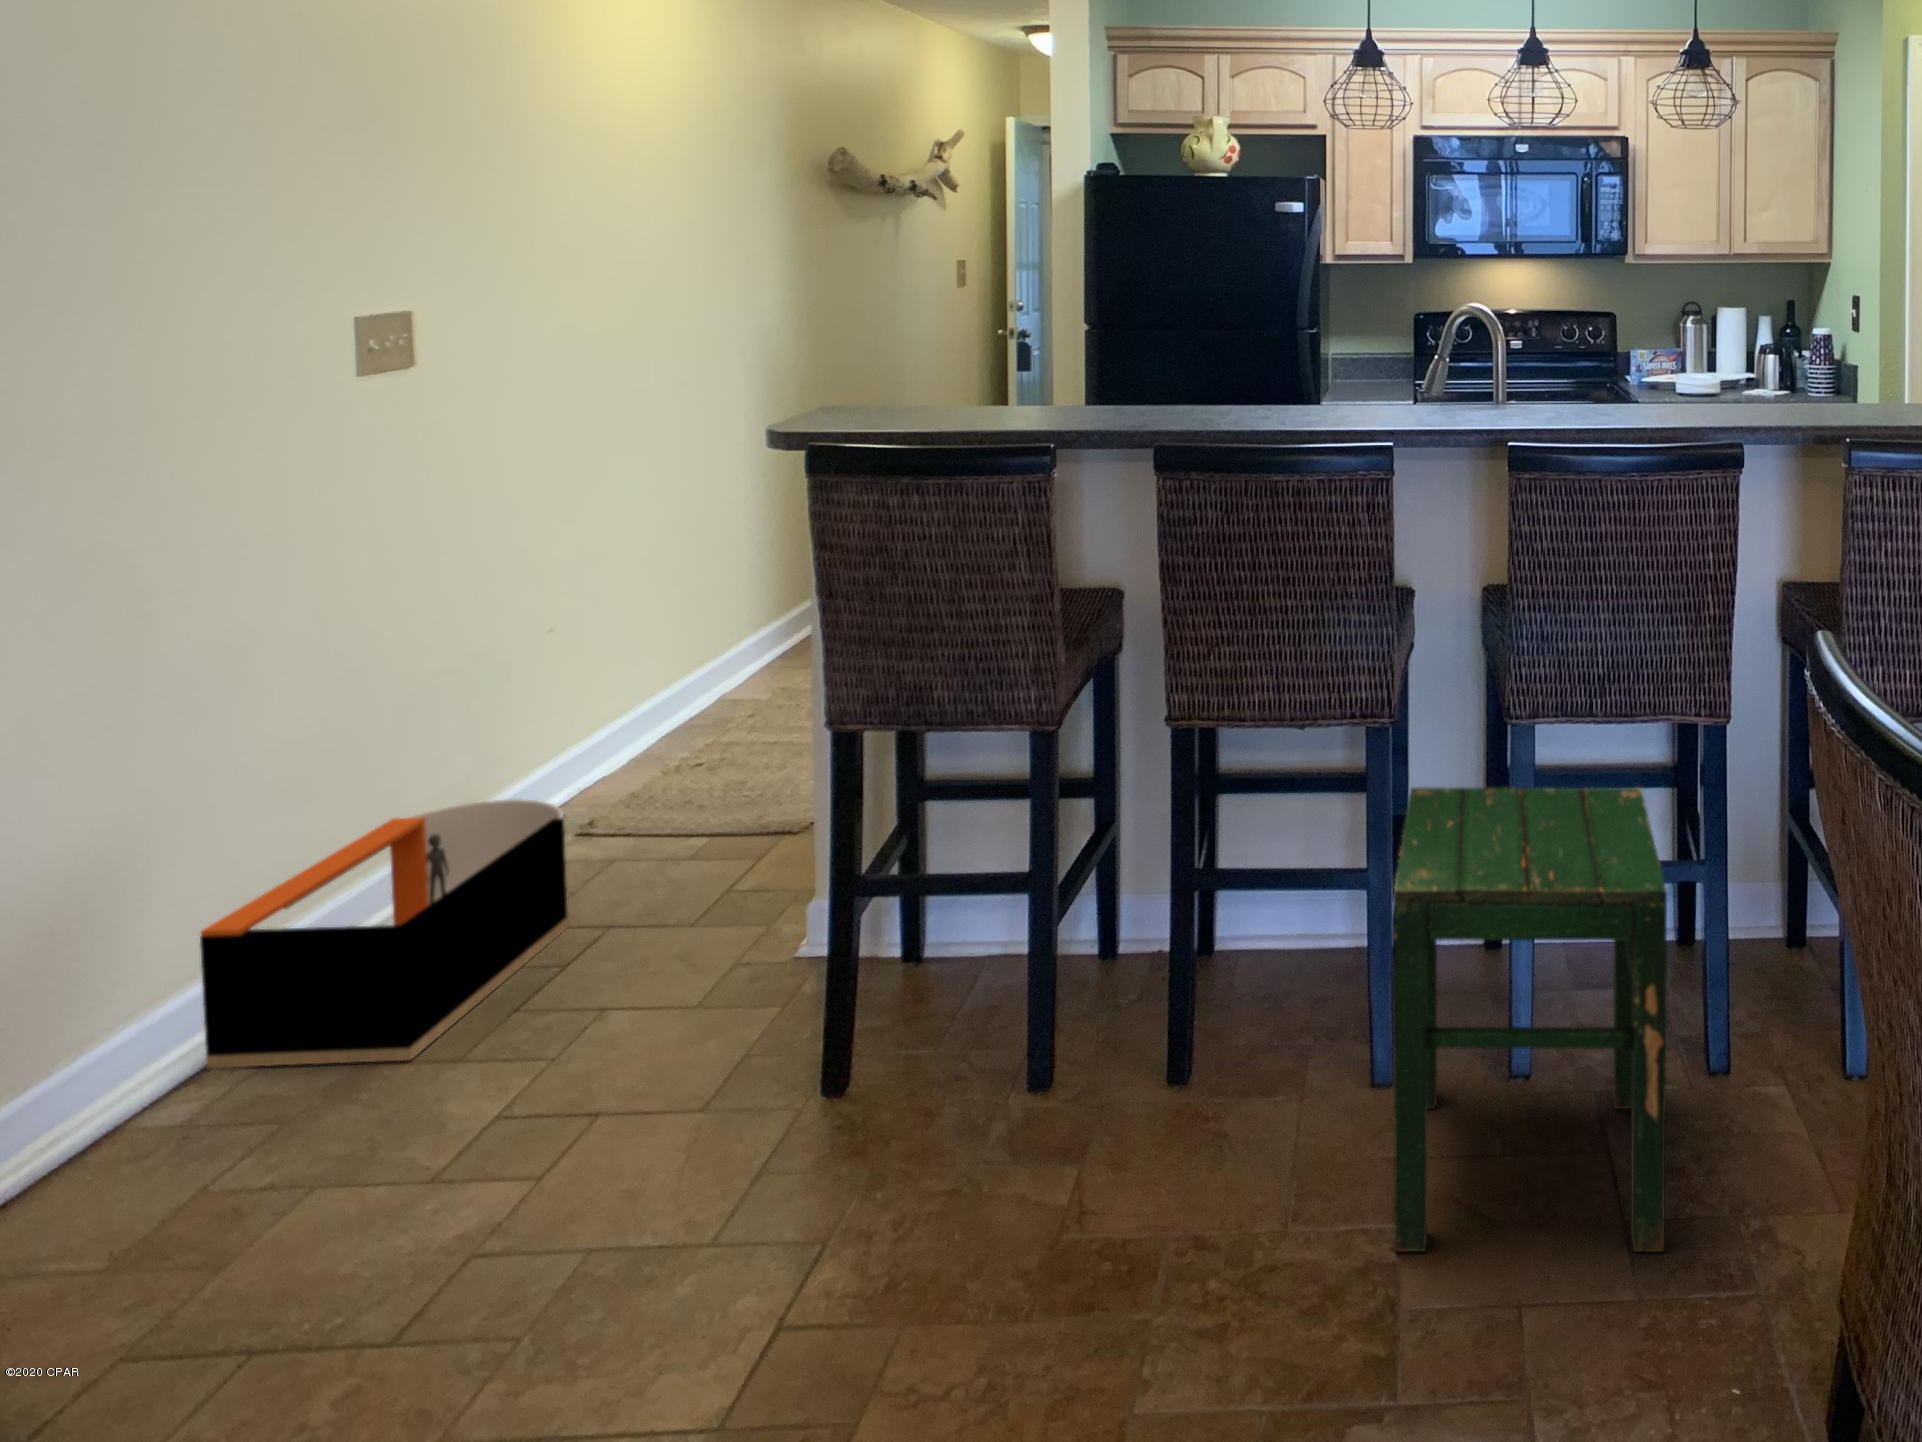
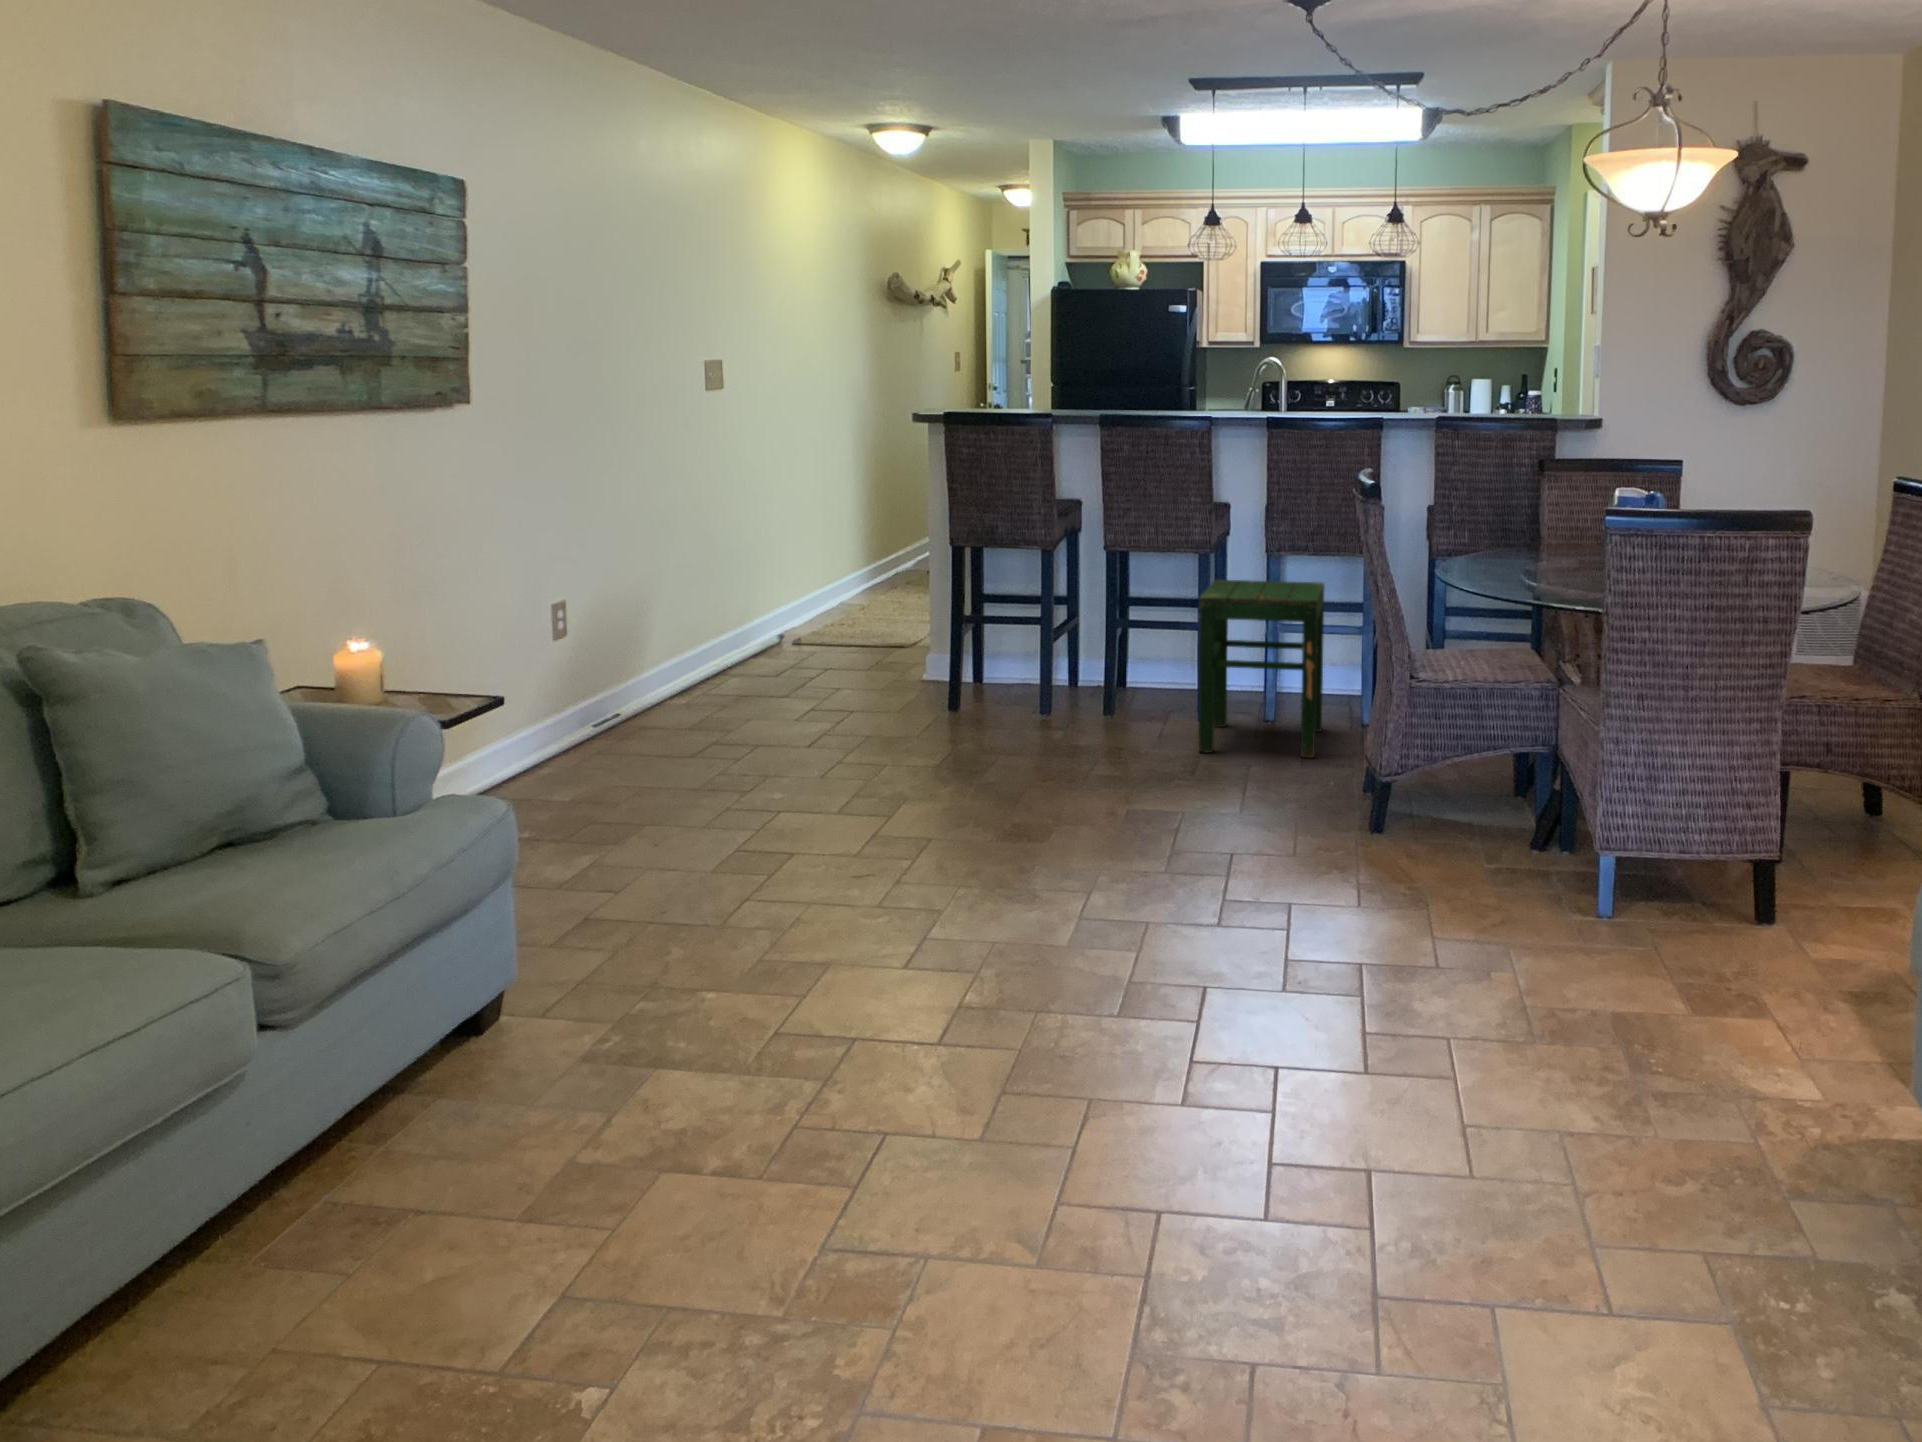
storage bin: present [200,799,568,1068] -> none [686,609,813,696]

